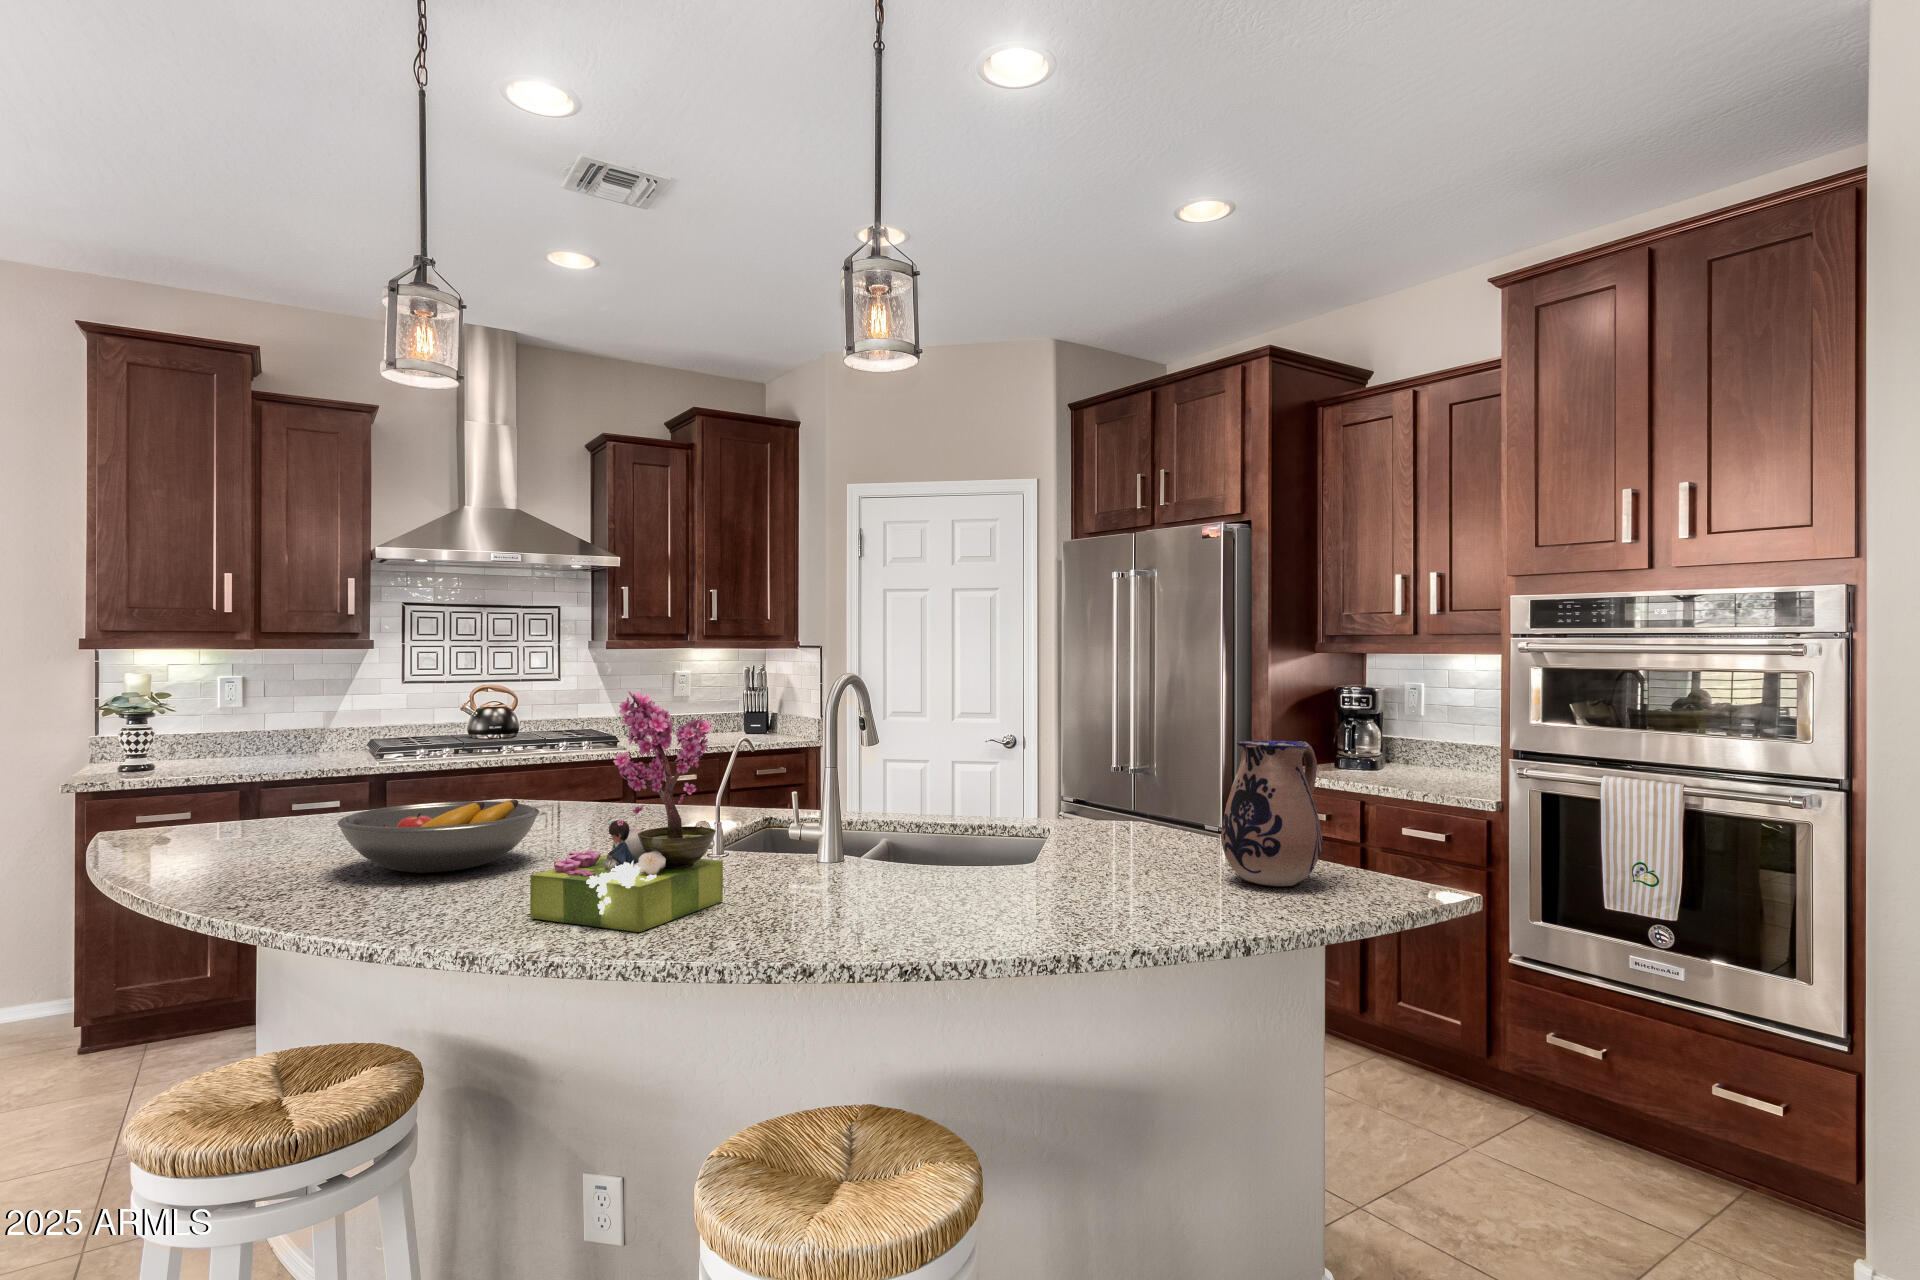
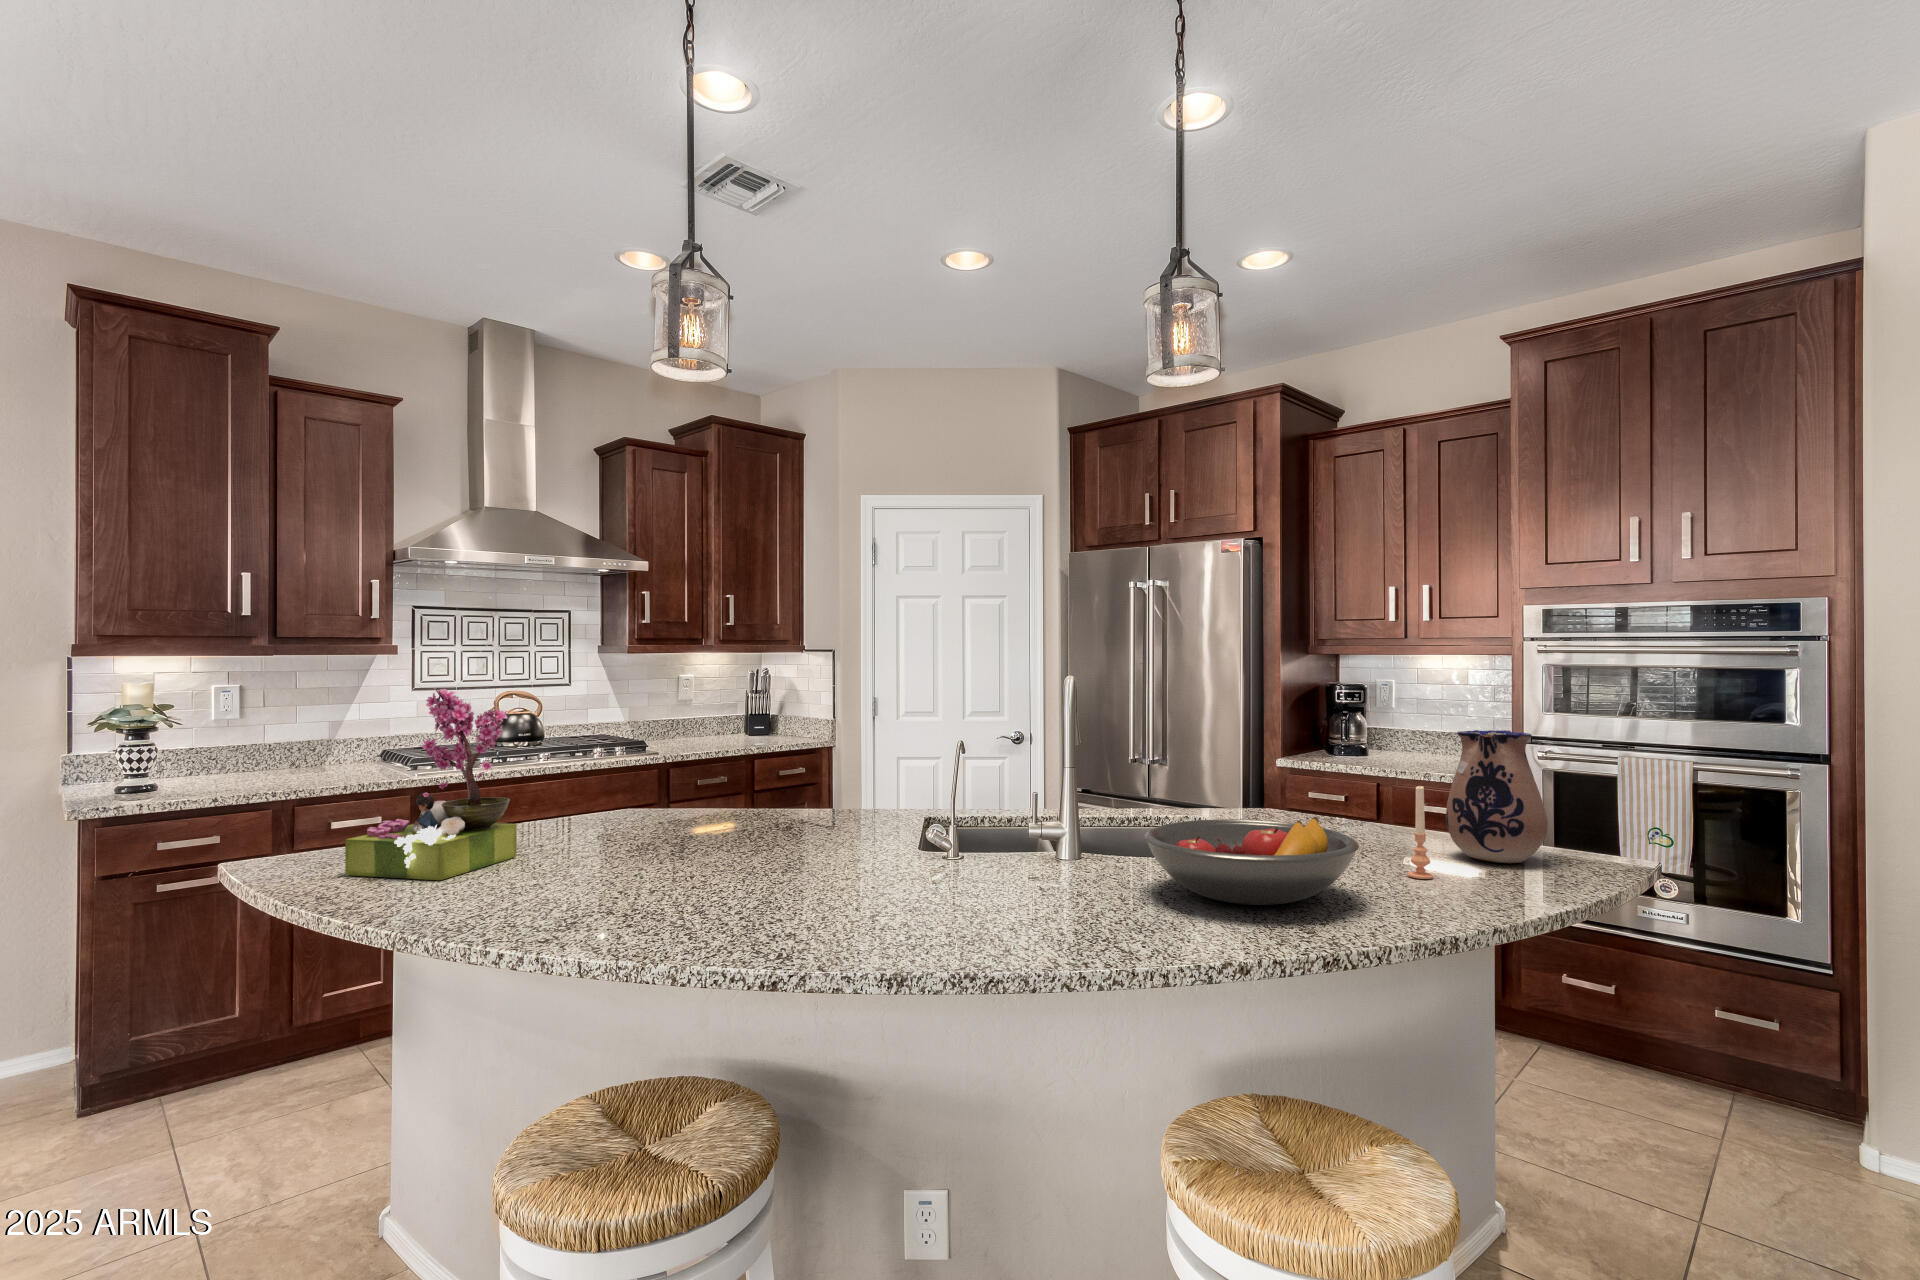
flower arrangement: present [530,691,723,932] -> present [345,688,517,880]
candle: none [1138,798,1163,897] -> present [1408,786,1433,879]
fruit bowl: present [337,800,540,873] -> present [1145,817,1359,905]

